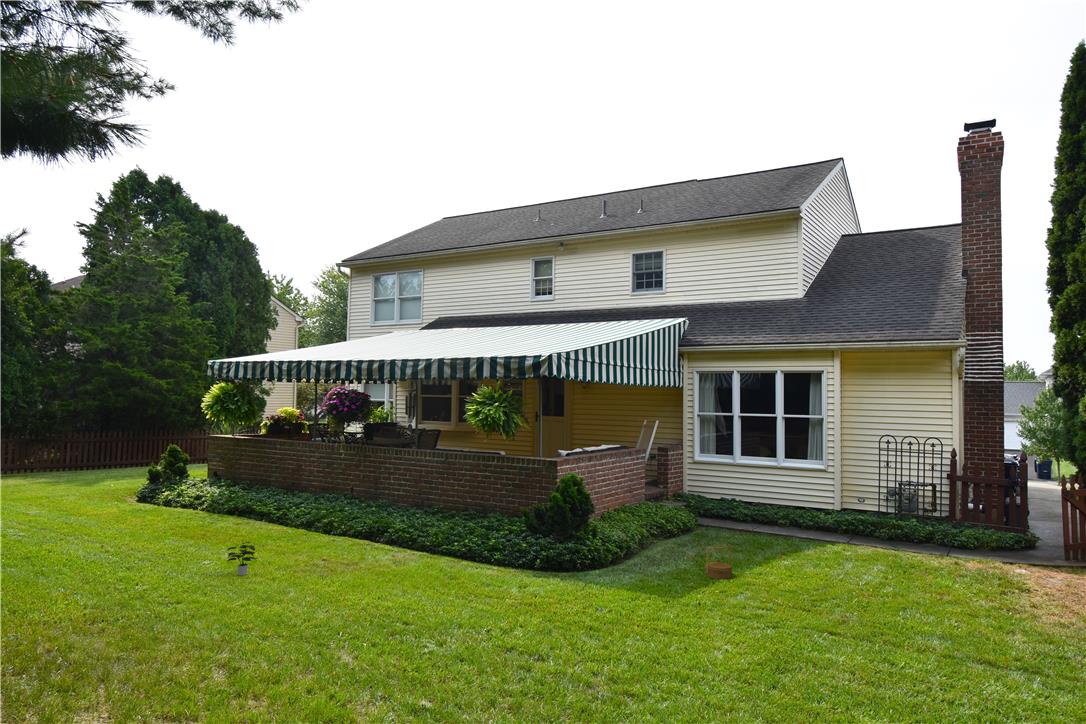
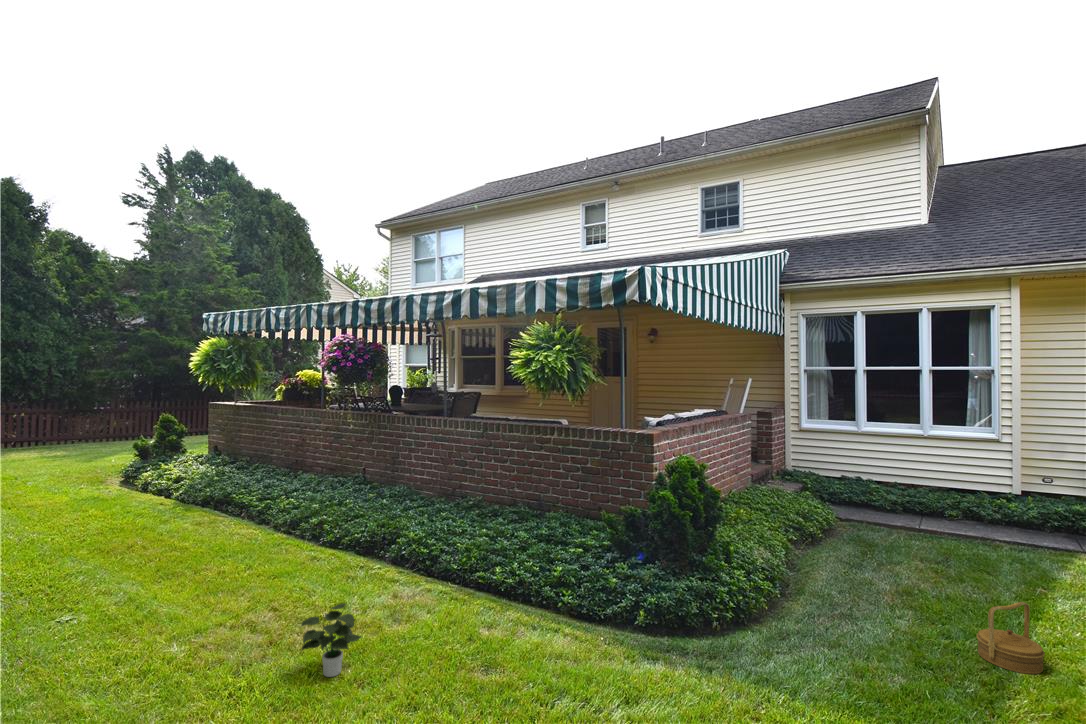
potted plant: present [227,542,258,575] -> present [301,603,361,677]

